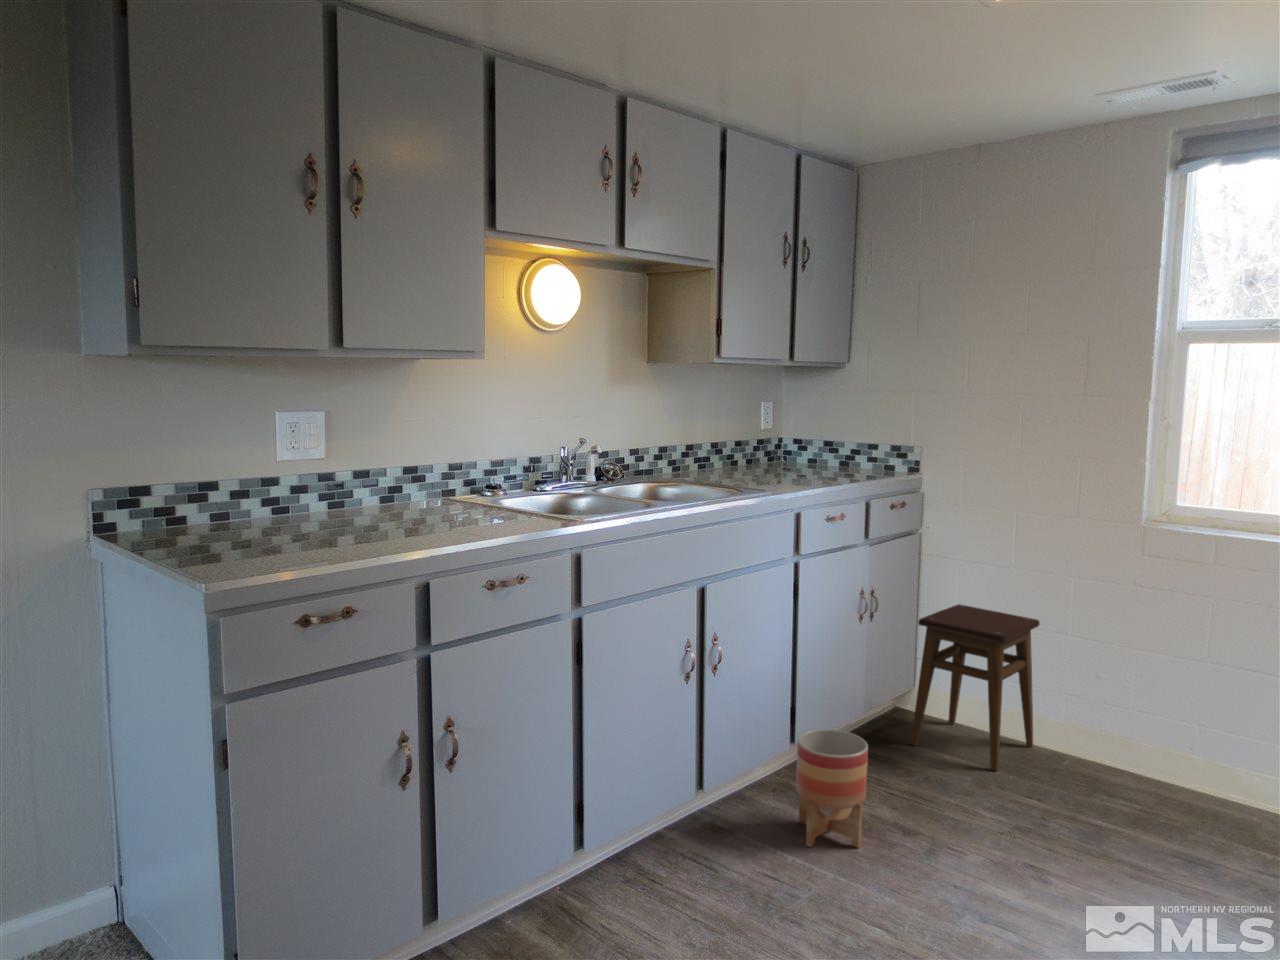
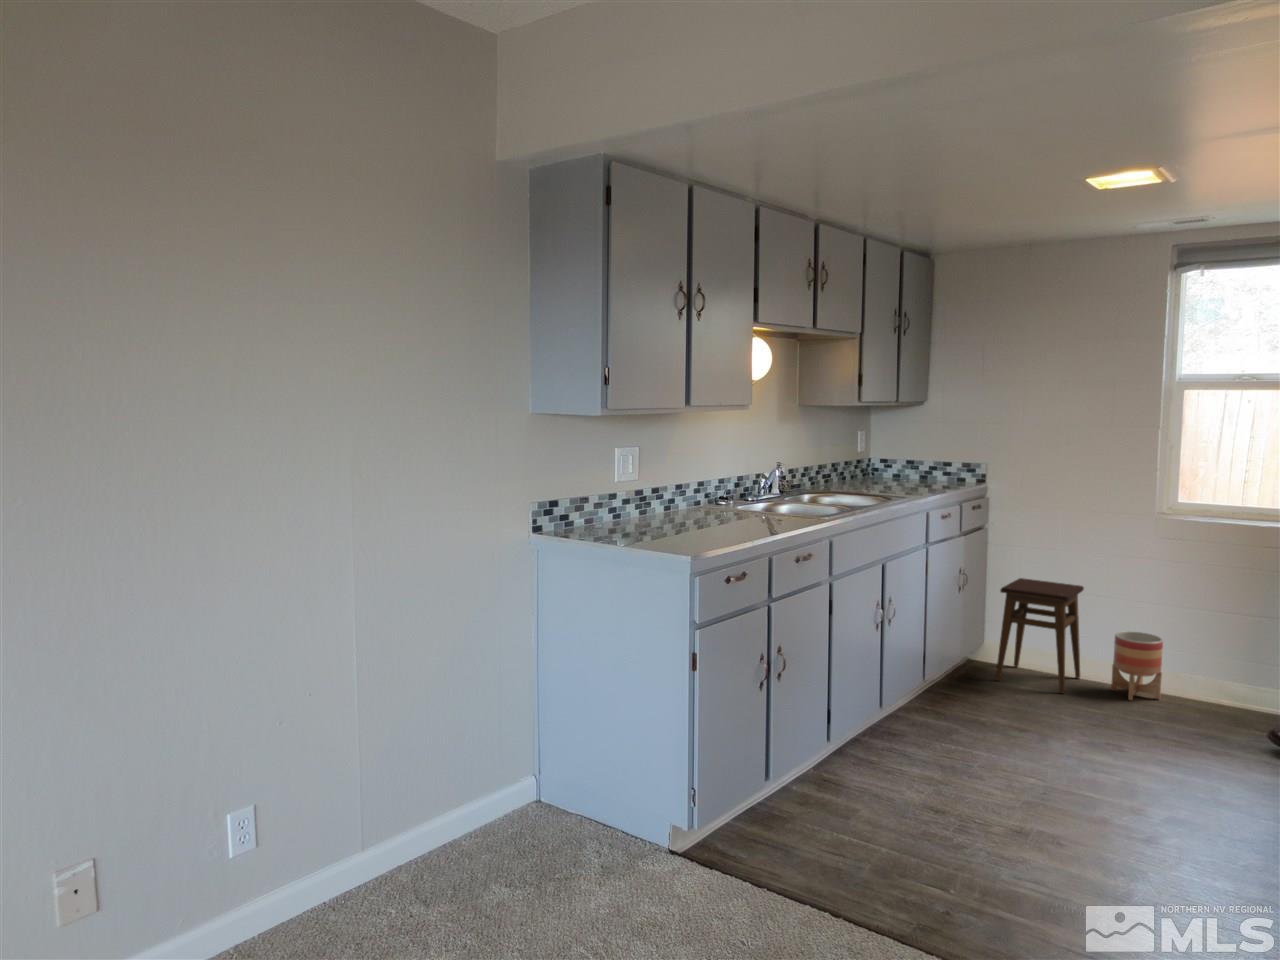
planter: present [796,729,868,848] -> present [1111,631,1163,700]

